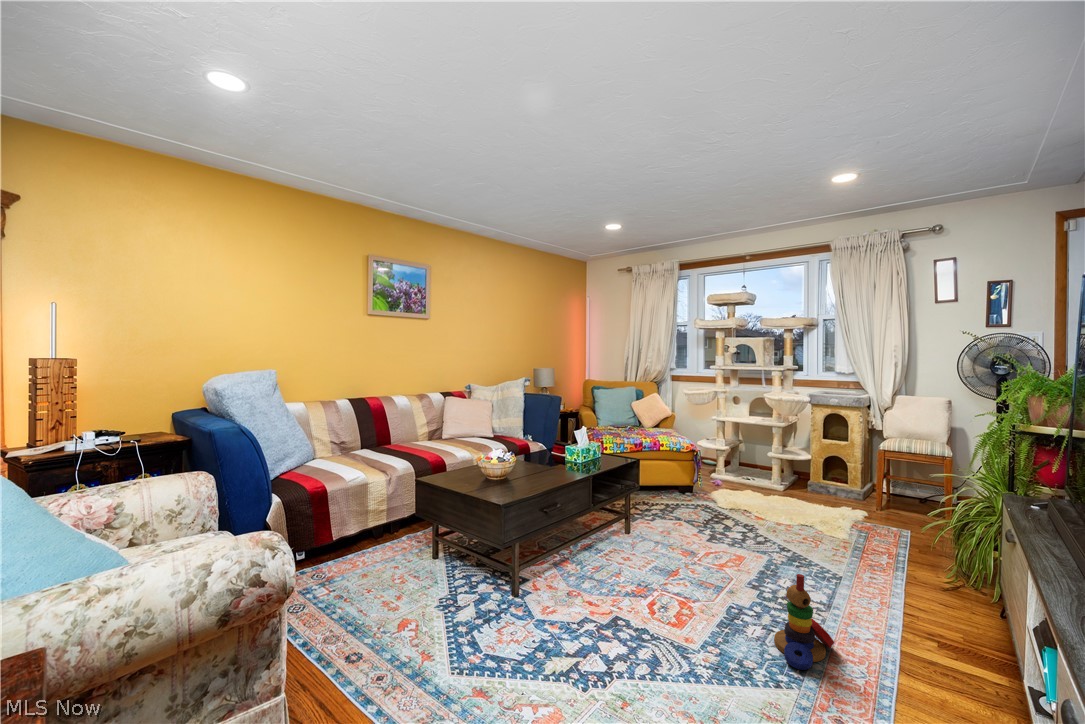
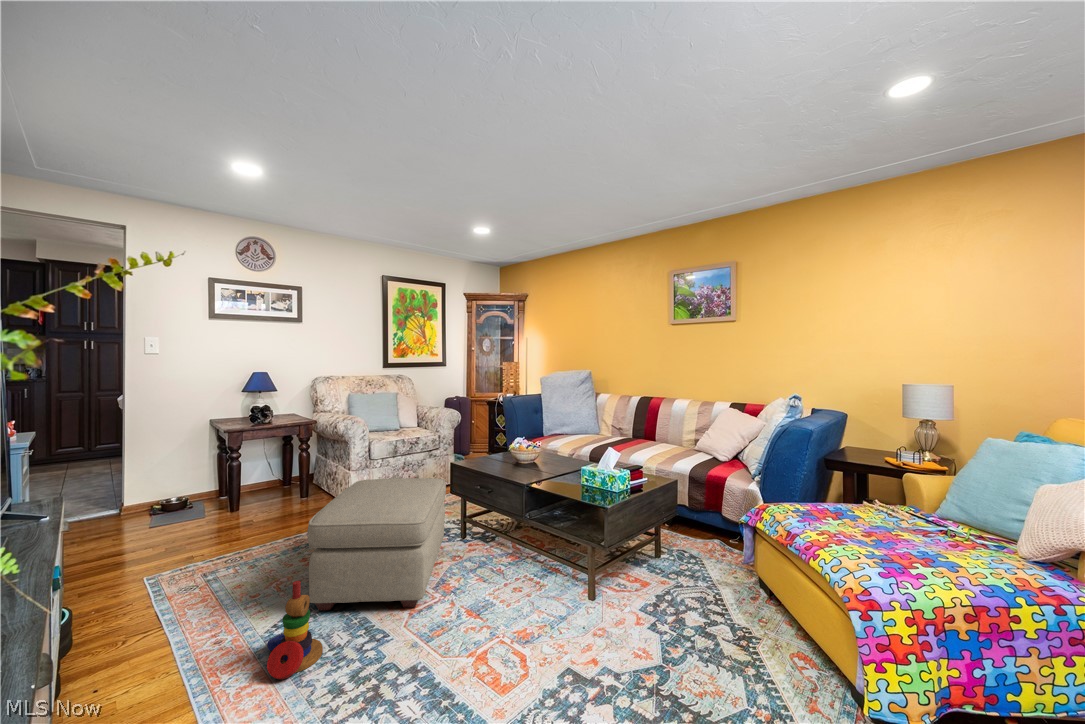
ottoman: none [539,513,745,677] -> present [307,478,446,610]

